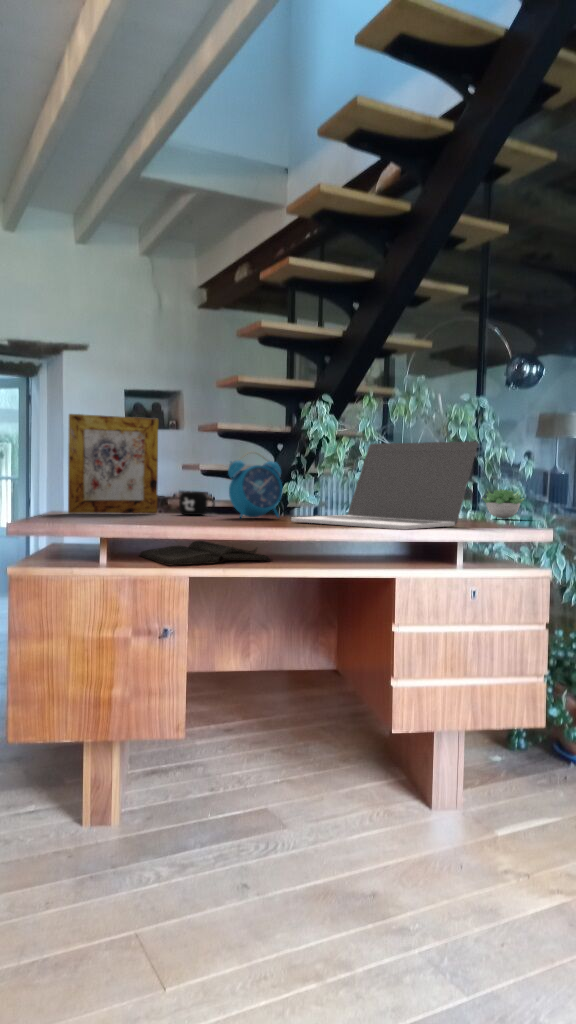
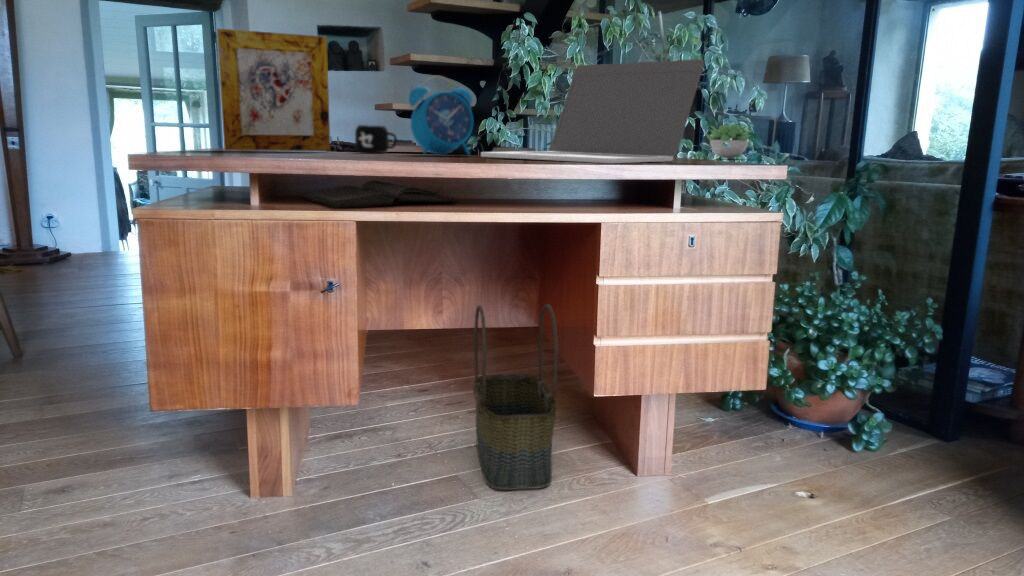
basket: none [281,649,358,821] -> present [473,304,558,490]

